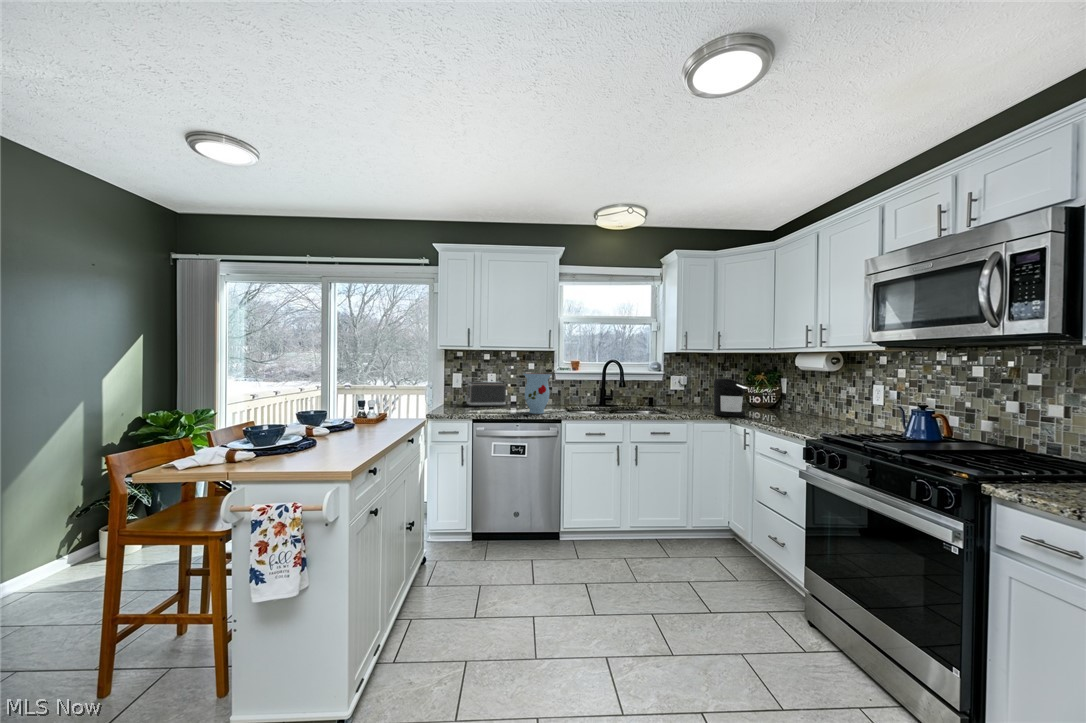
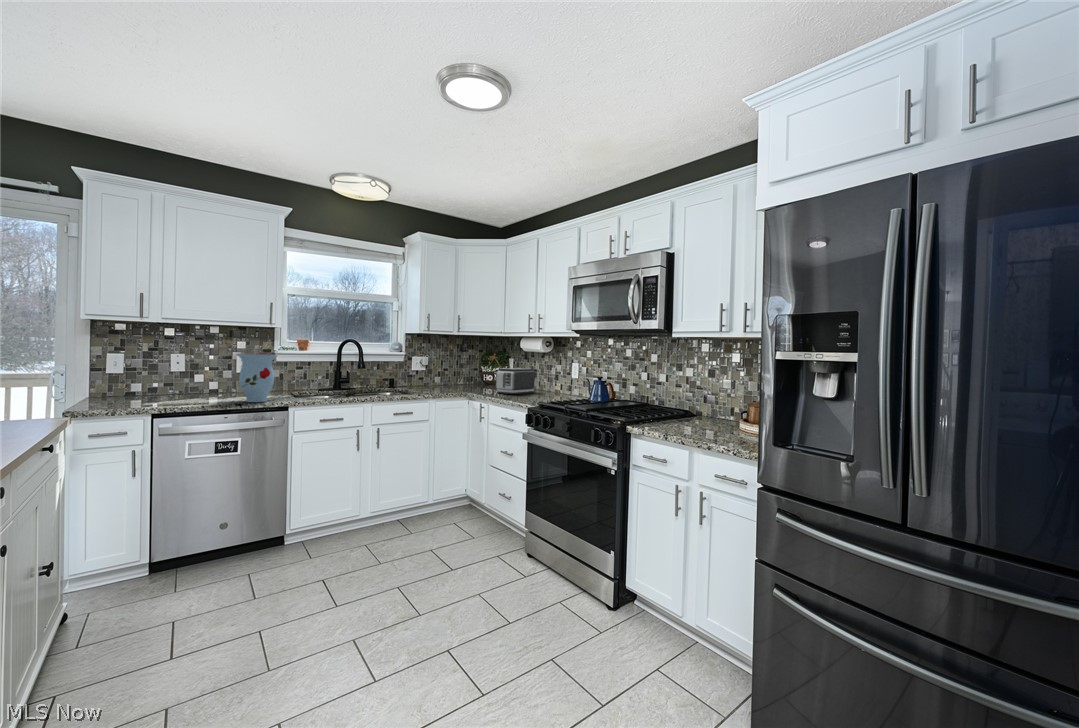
coffee maker: present [714,378,747,417] -> none [454,359,483,394]
toaster: present [466,381,506,406] -> present [496,368,535,394]

